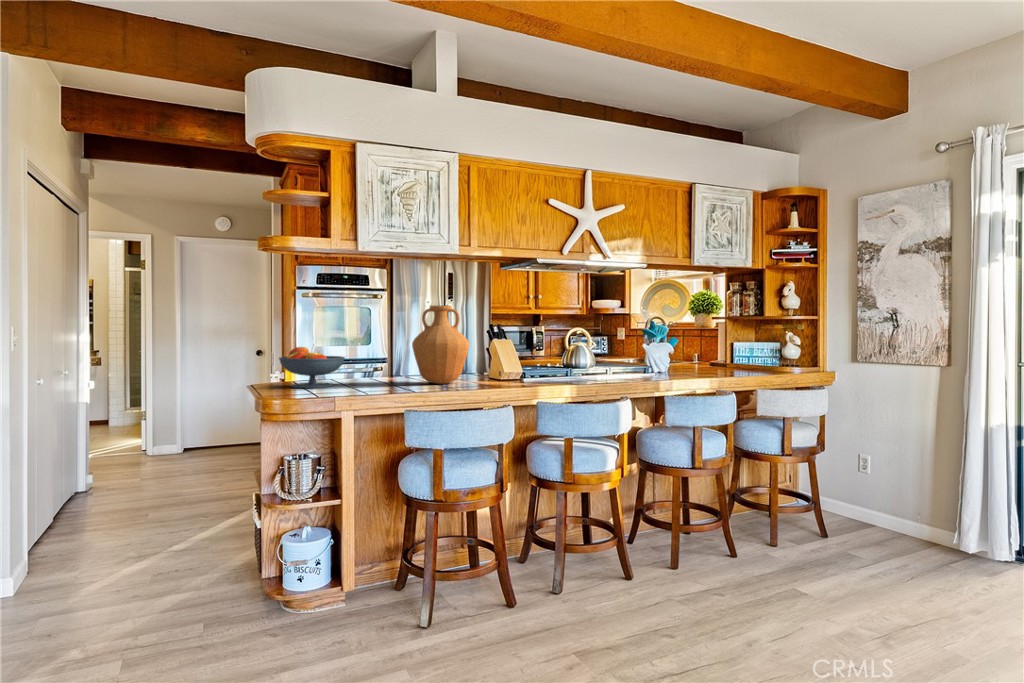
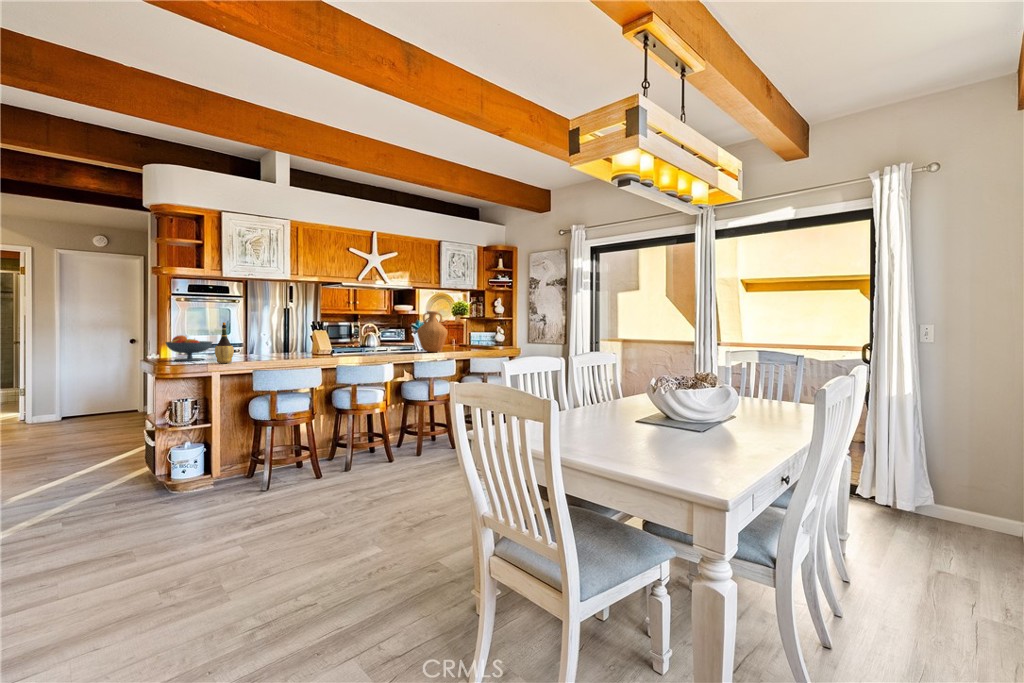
vase: present [412,306,469,384] -> present [417,311,448,352]
wine bottle: none [346,325,375,395] -> present [215,322,234,363]

